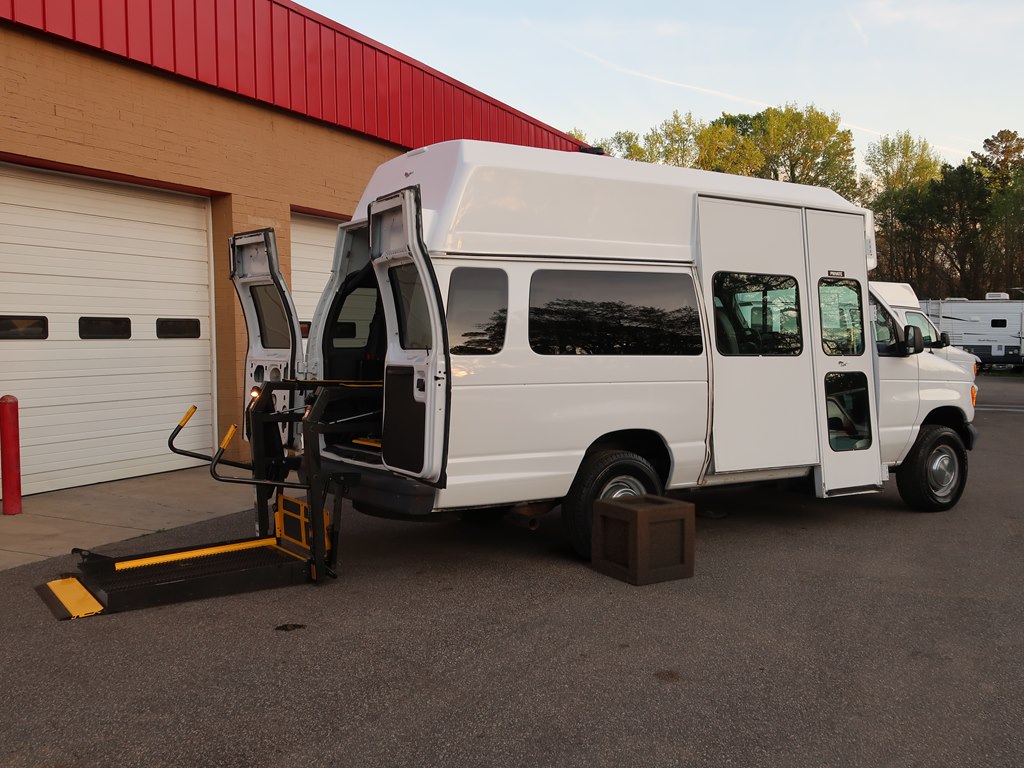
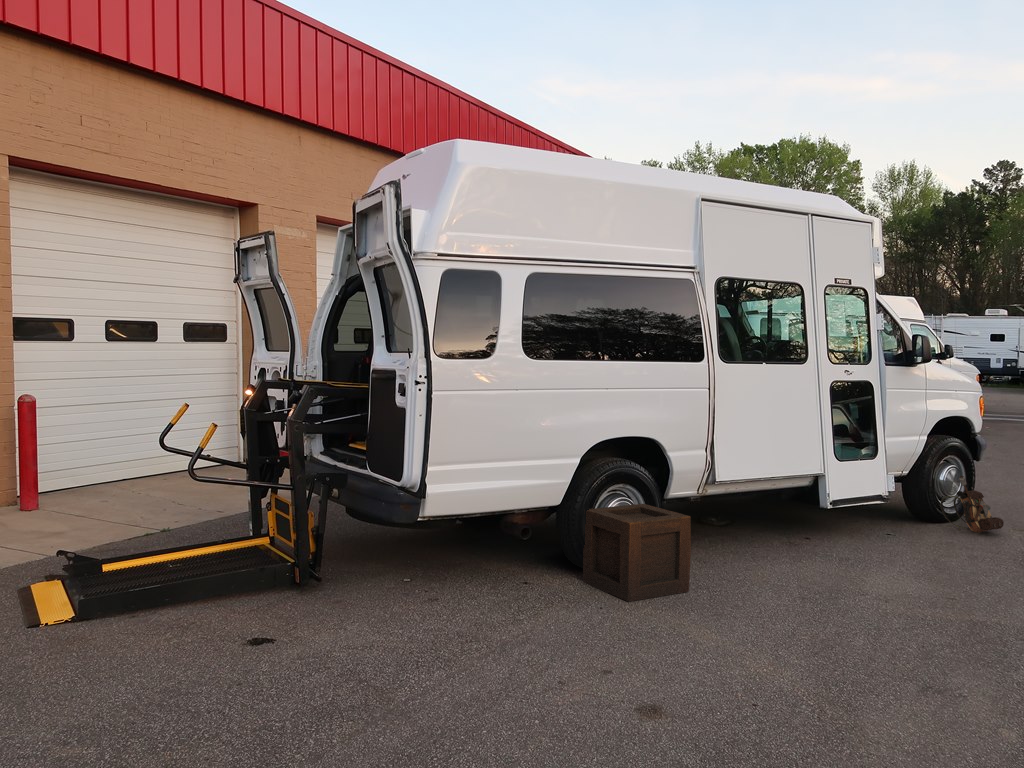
backpack: none [933,464,994,519] -> present [940,476,1004,533]

